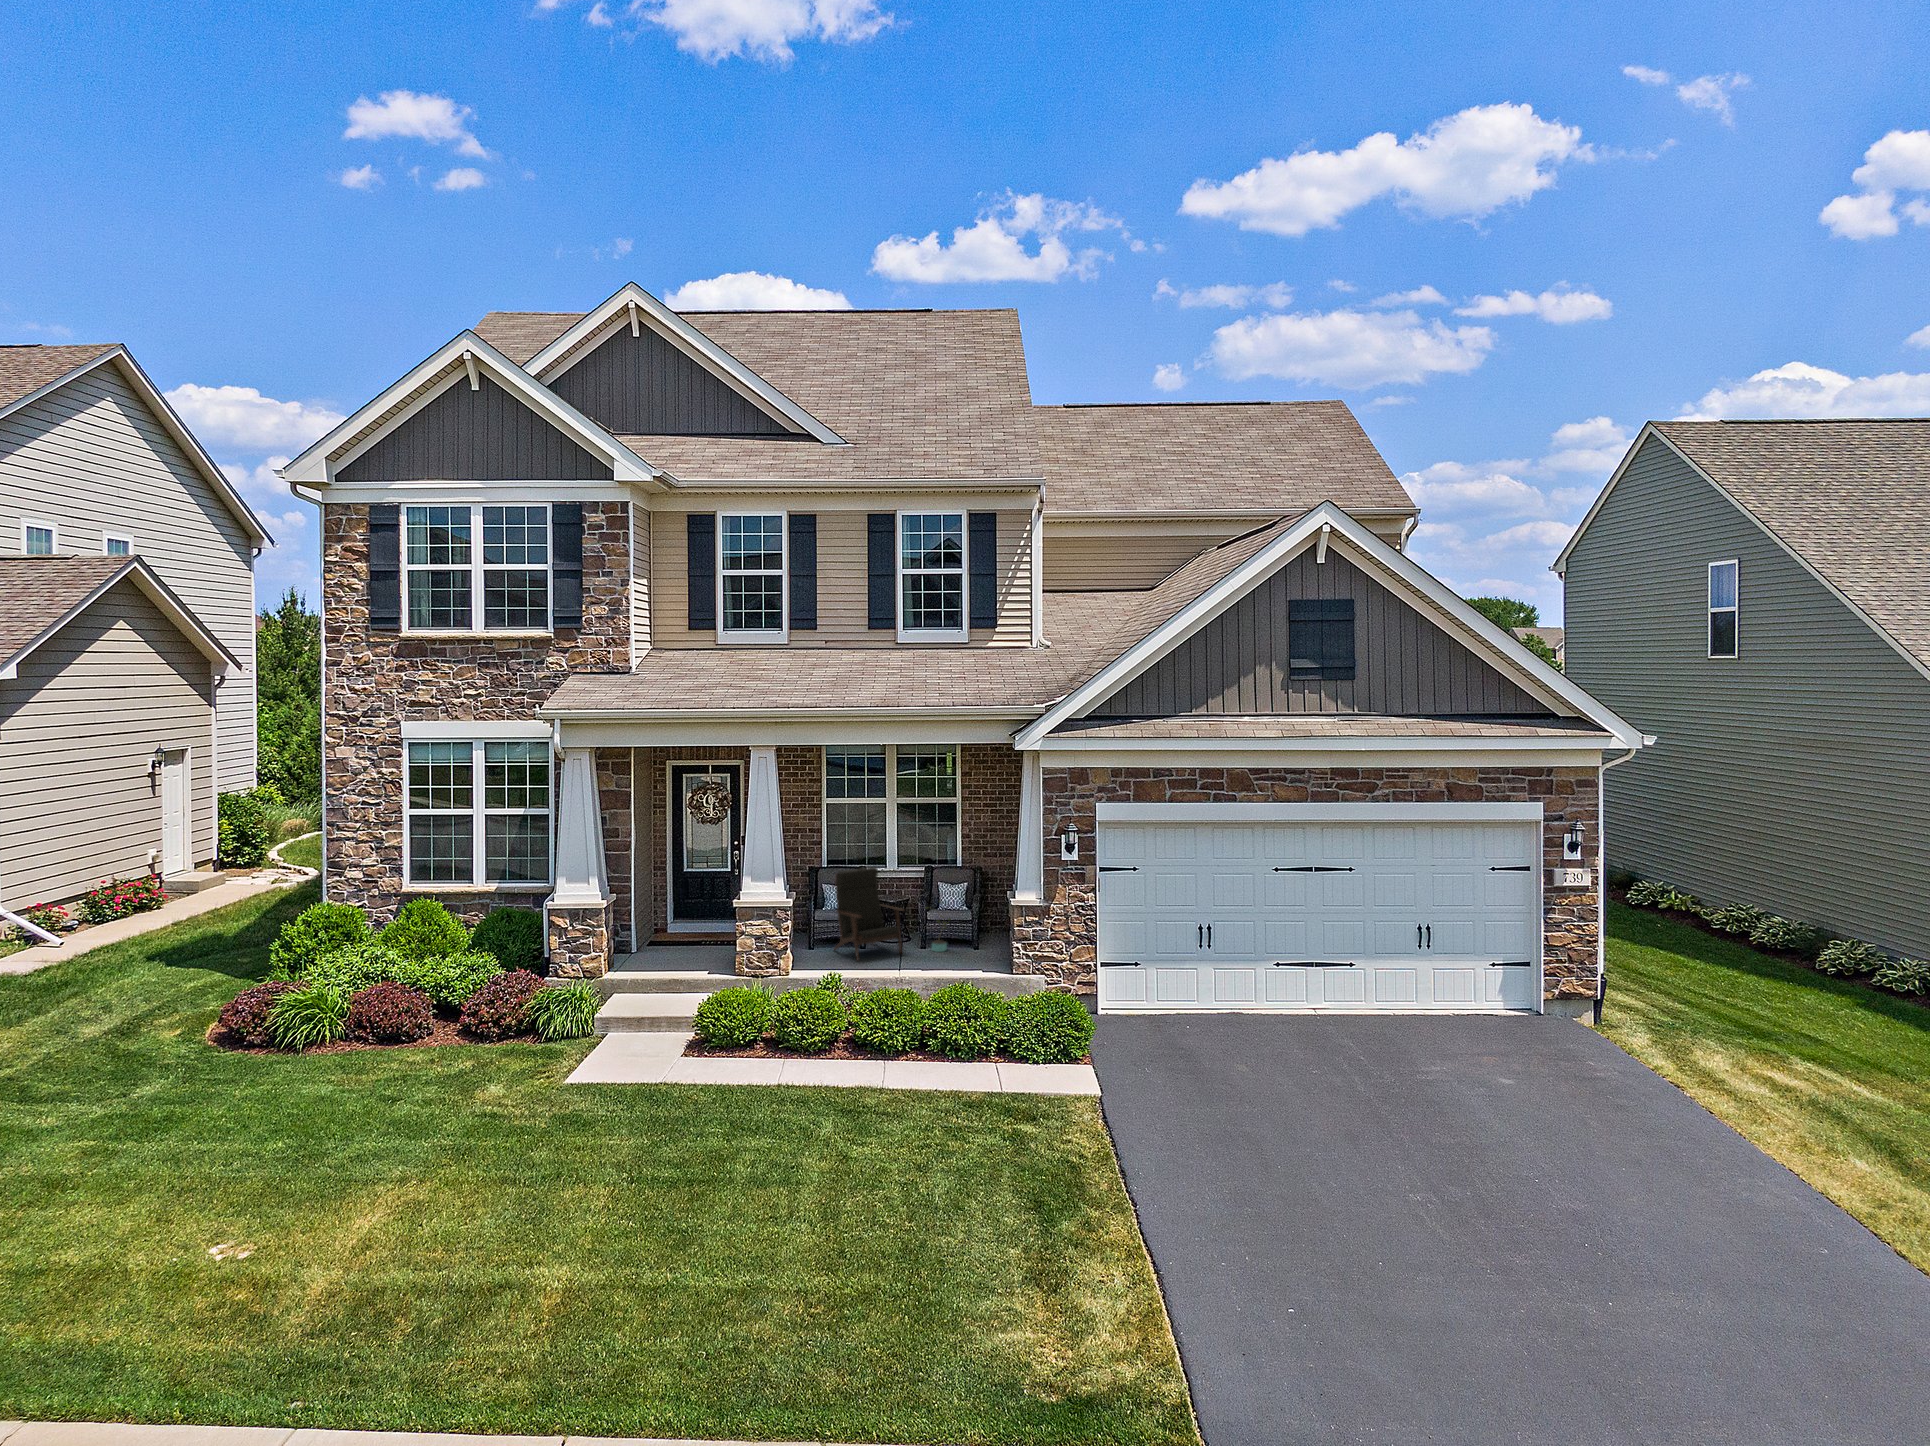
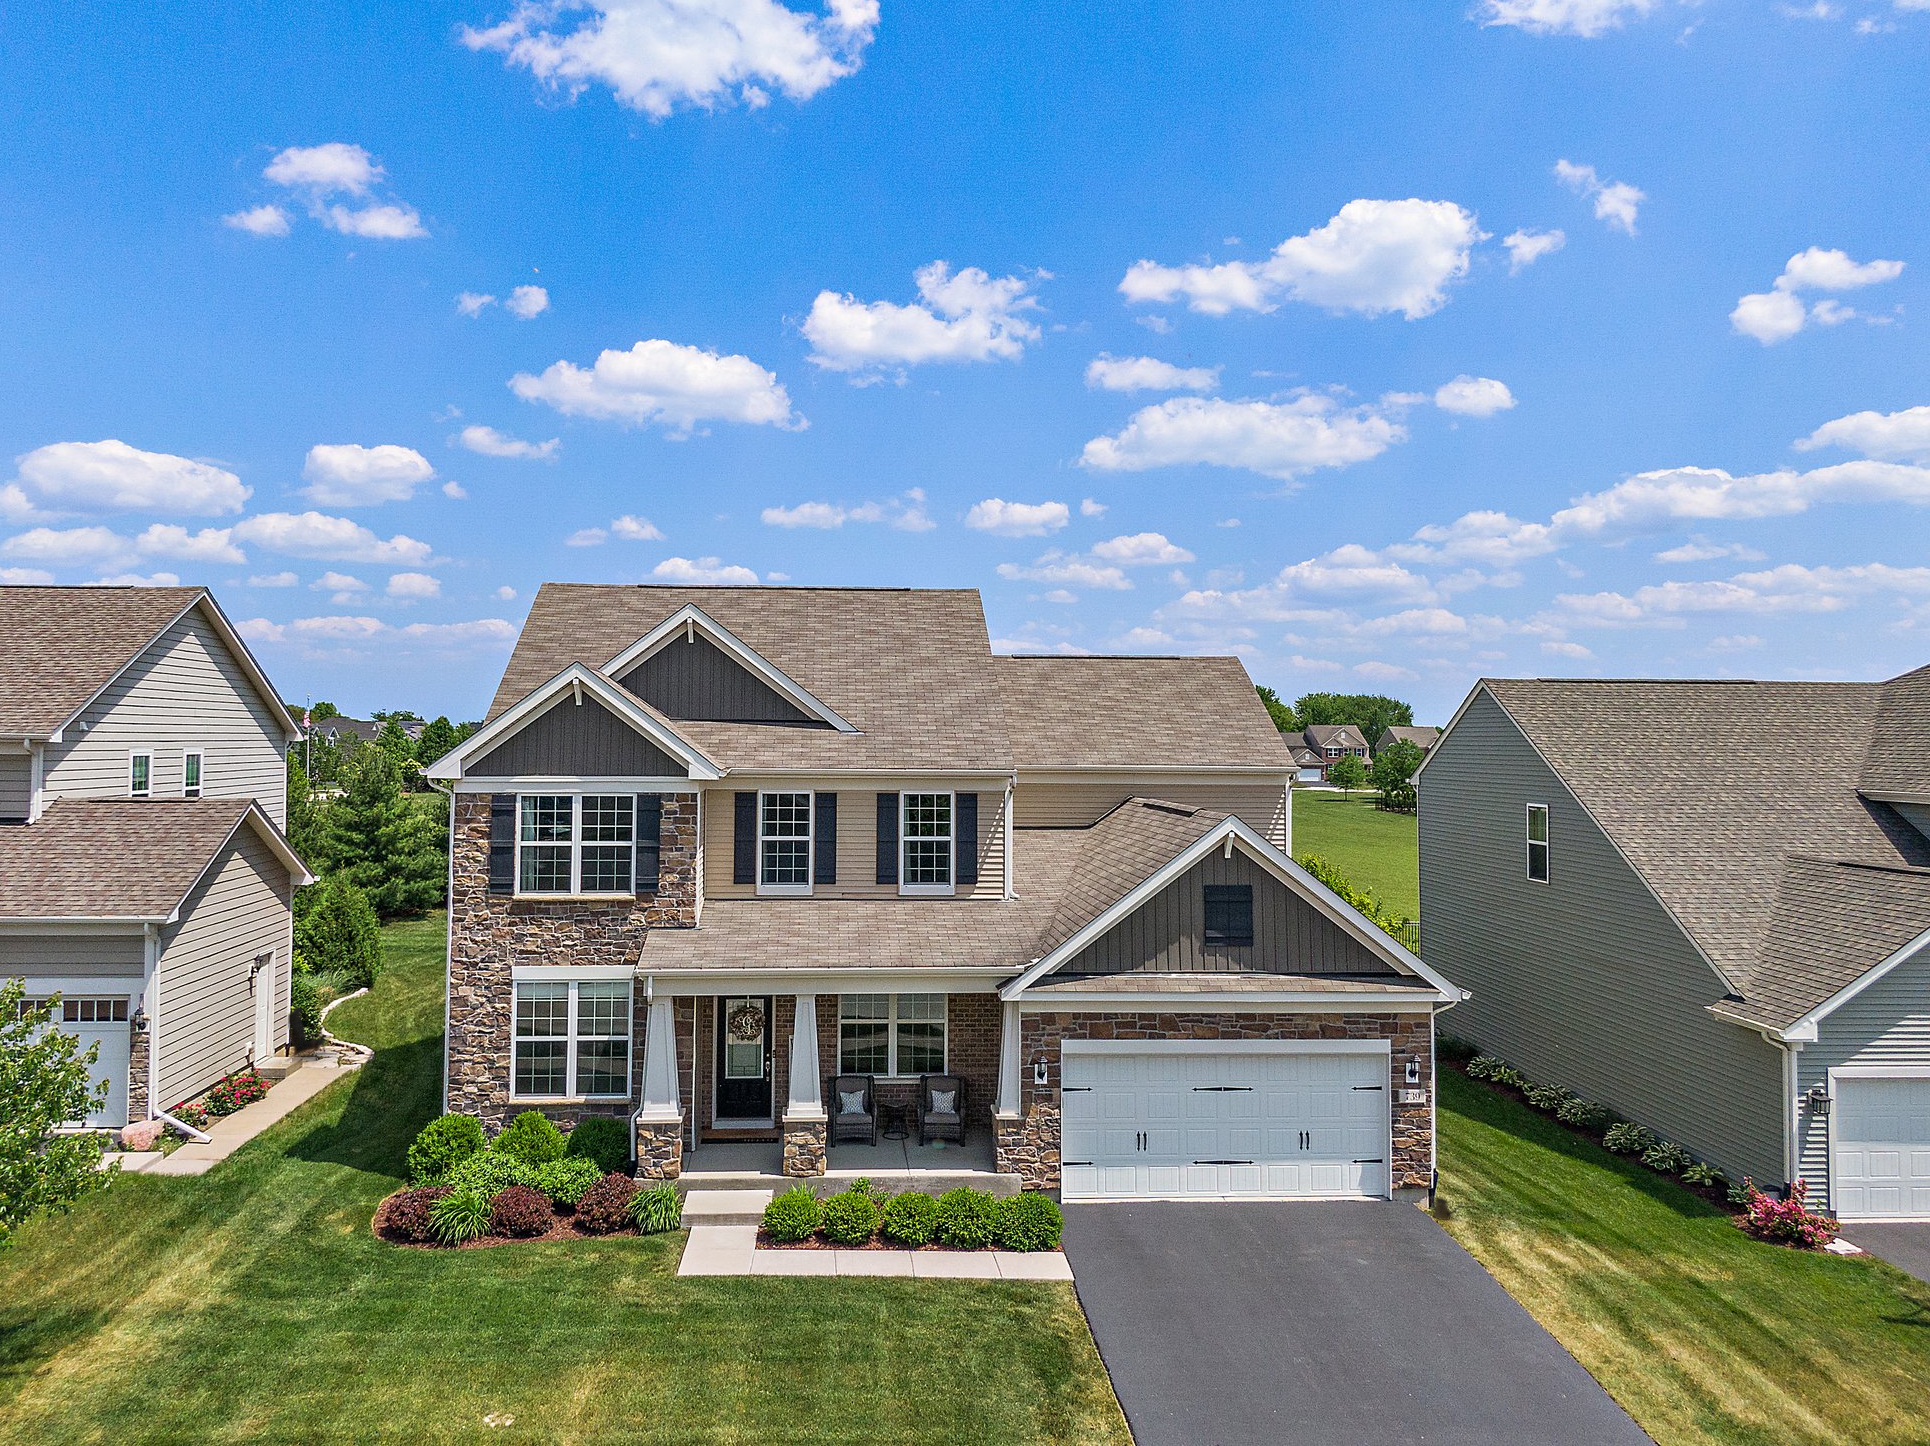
lounge chair: present [834,867,903,961] -> present [288,1007,325,1059]
watering can: none [1593,1010,1646,1039] -> present [1433,1198,1459,1220]

